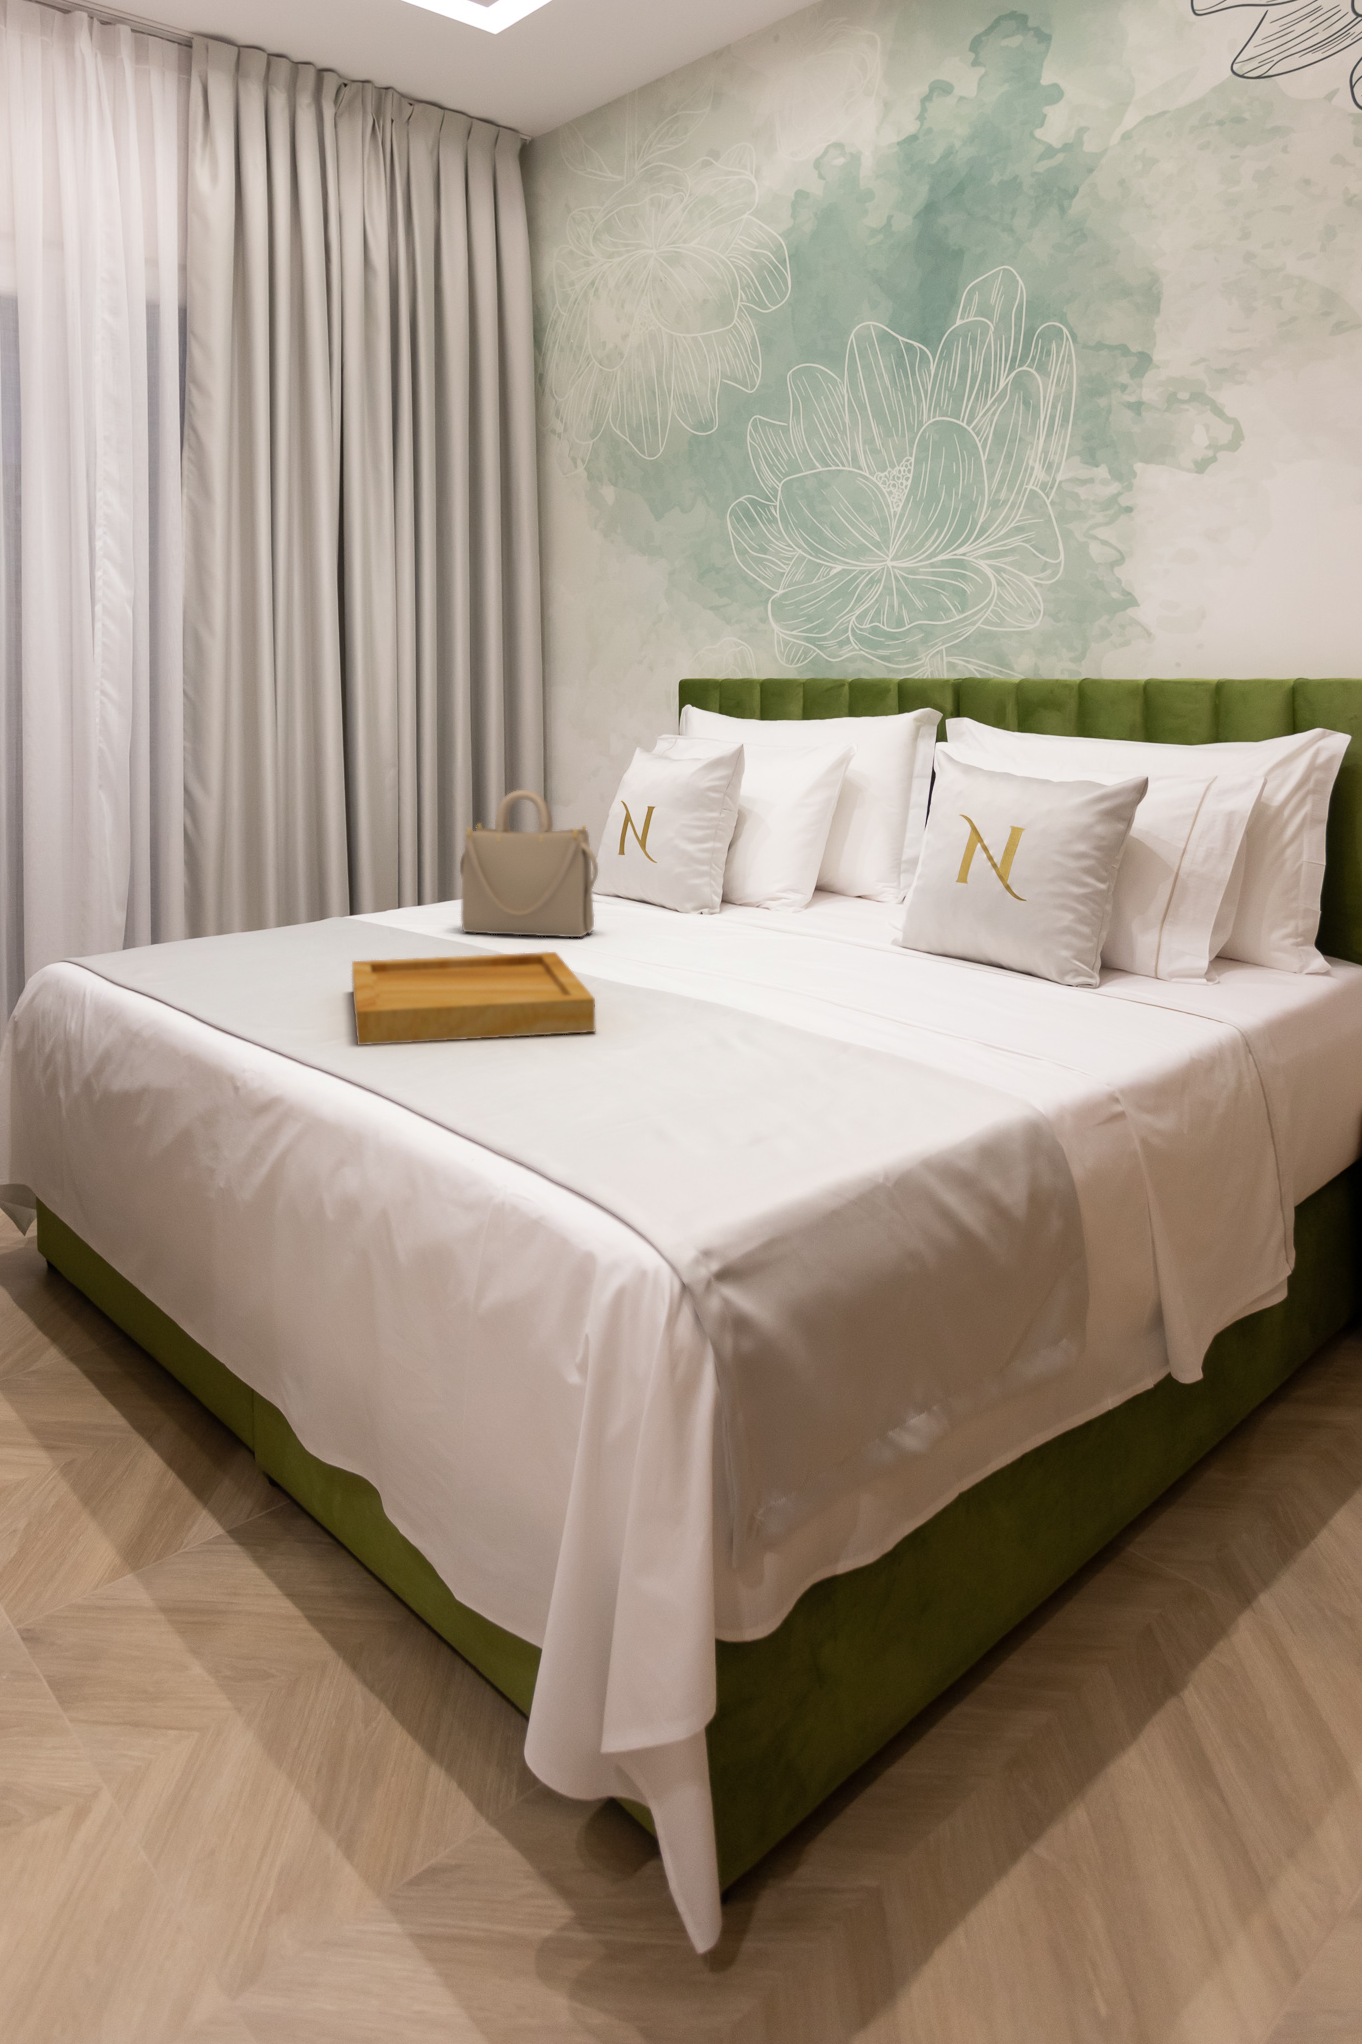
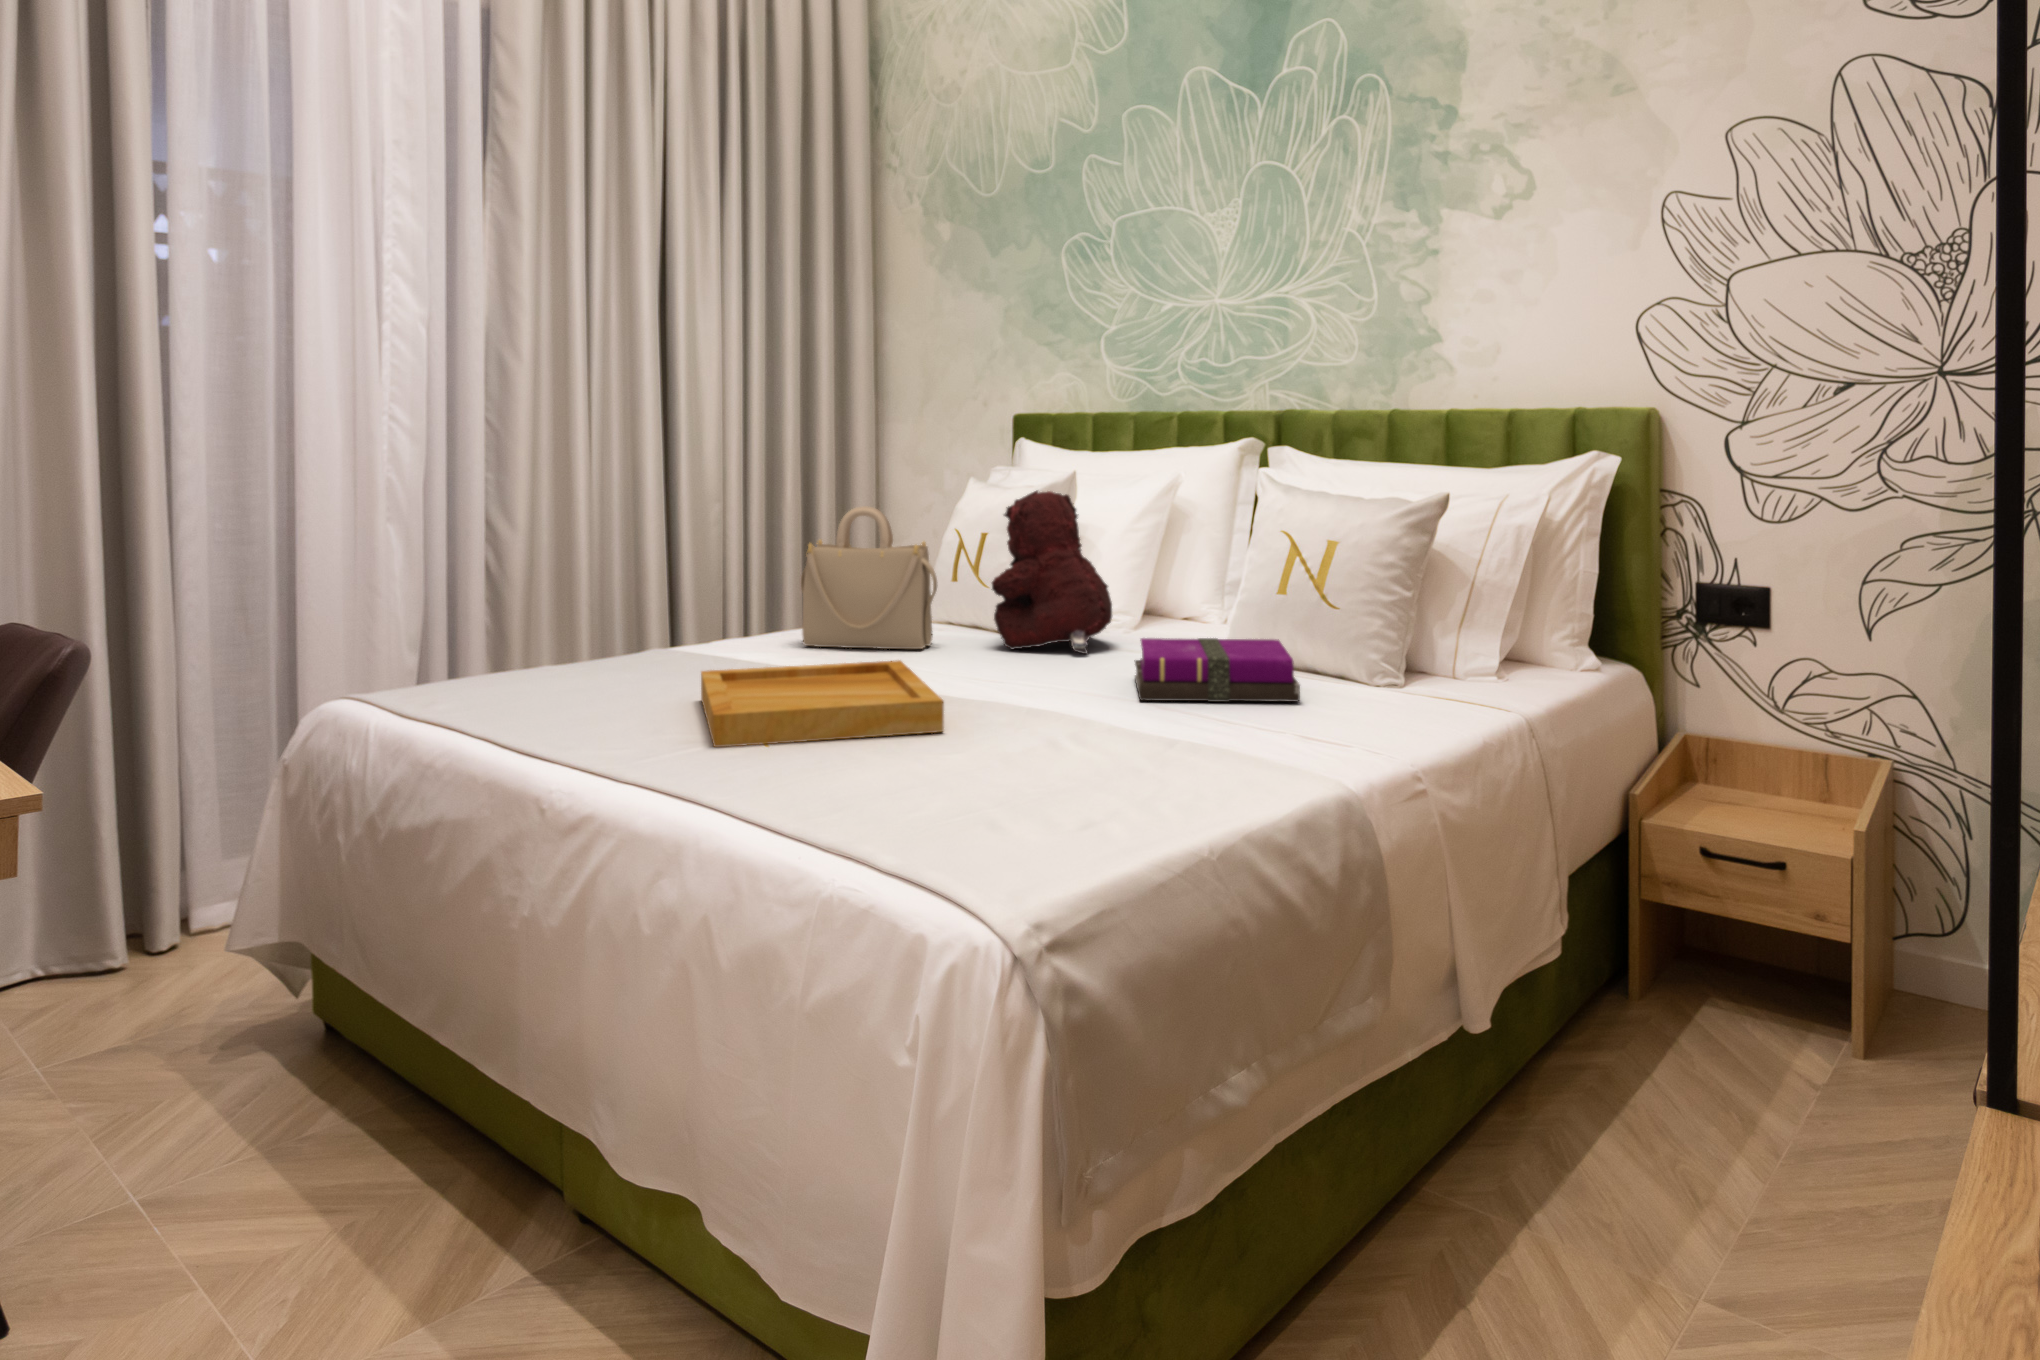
teddy bear: none [653,772,781,944] -> present [992,491,1112,654]
notebook: none [803,930,983,1003] -> present [1135,638,1300,702]

